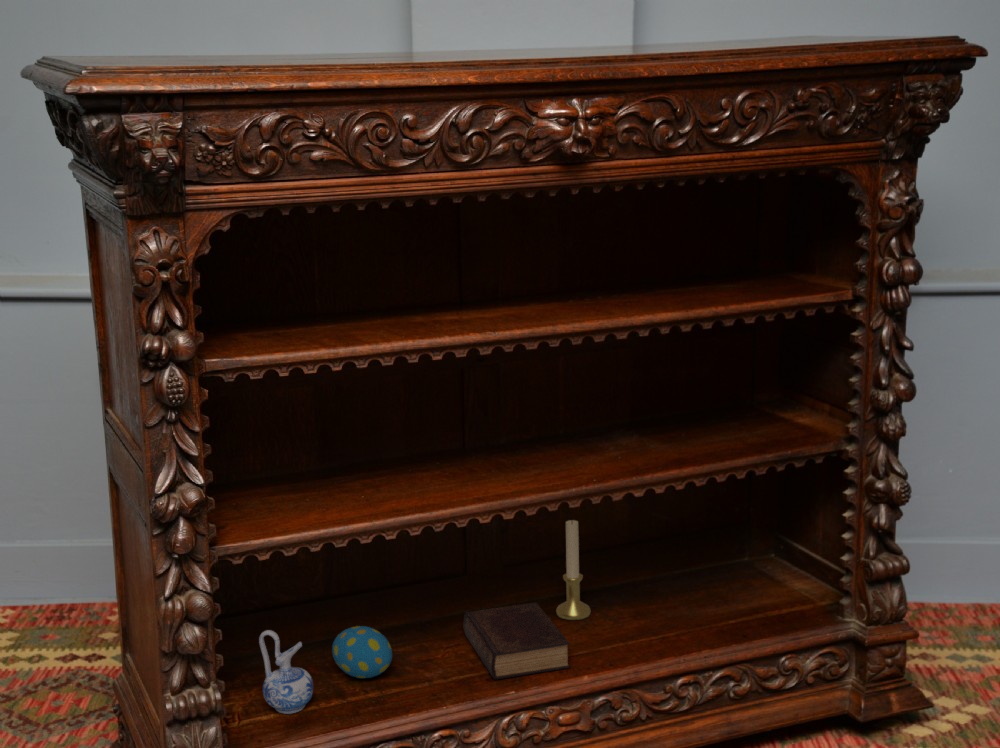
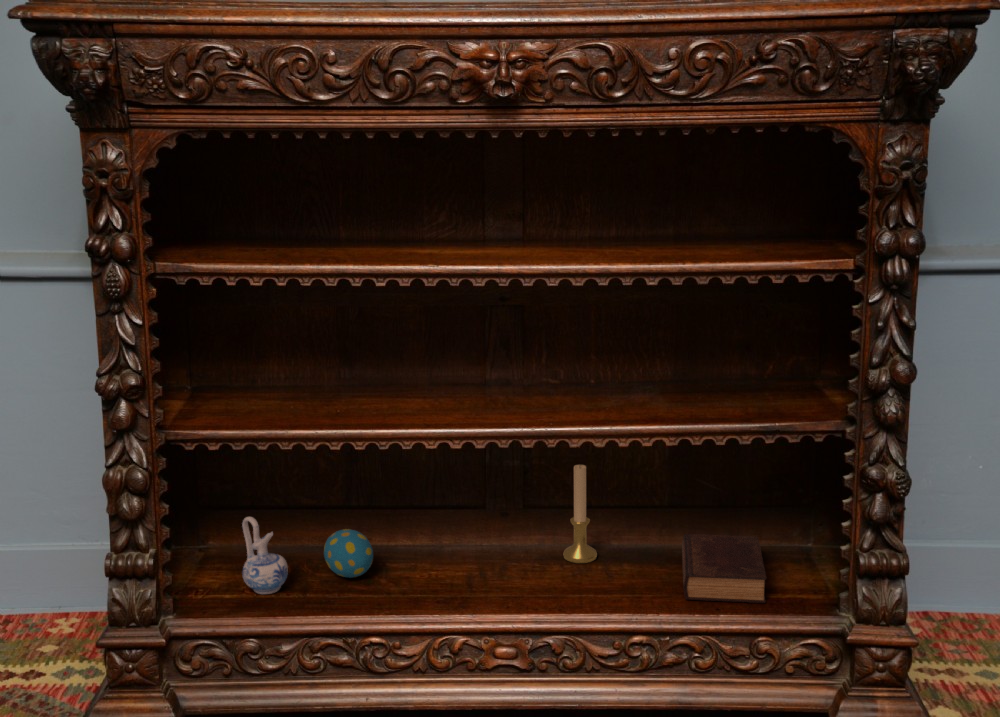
book: present [463,603,570,679] -> present [682,534,766,603]

